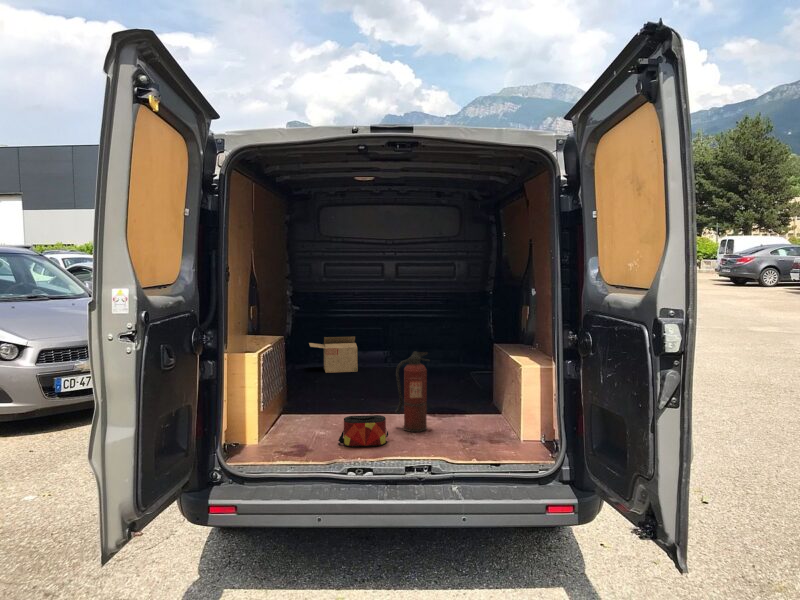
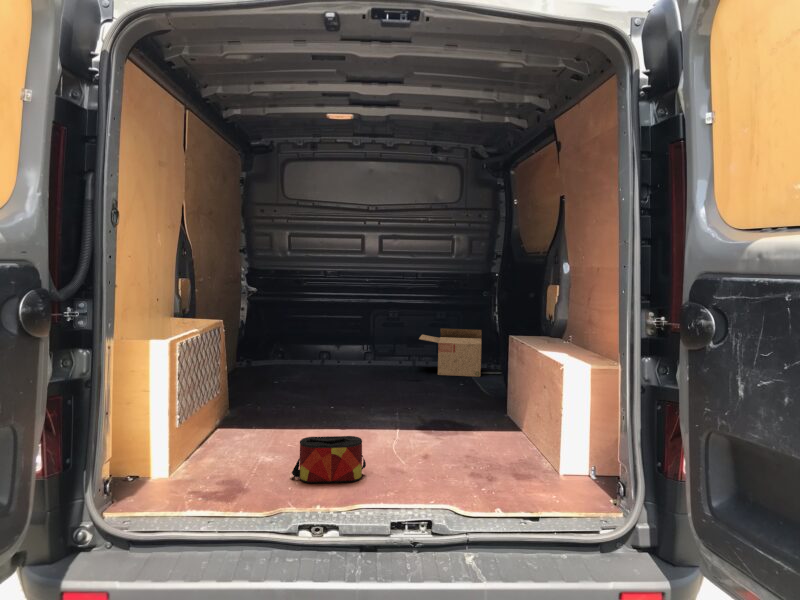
cardboard box: present [309,336,358,373] -> present [419,329,482,377]
fire extinguisher: present [395,352,429,432] -> none [376,344,428,460]

